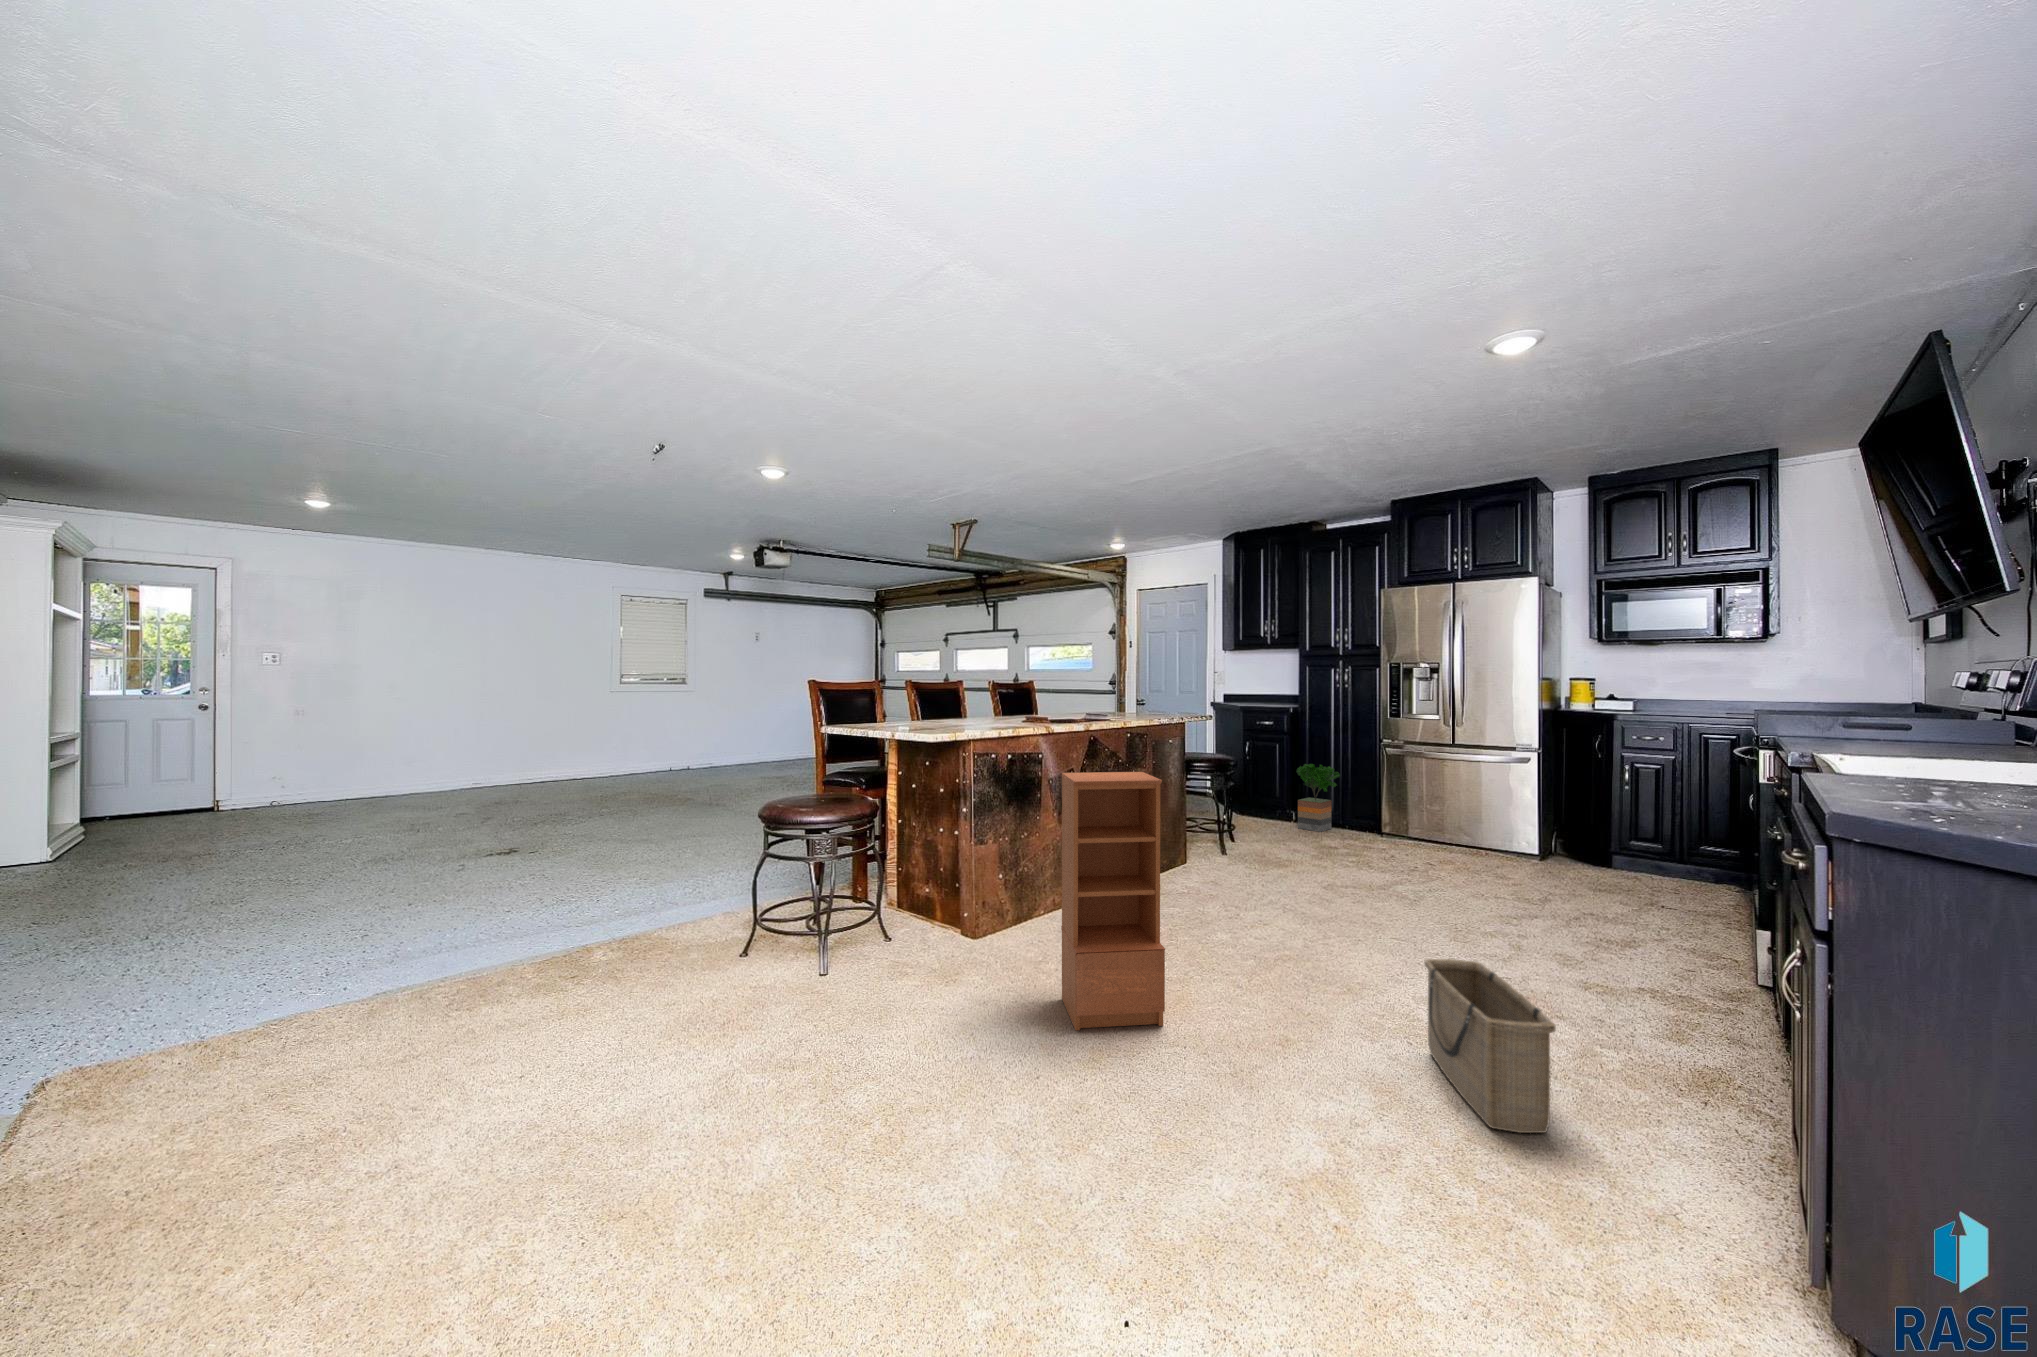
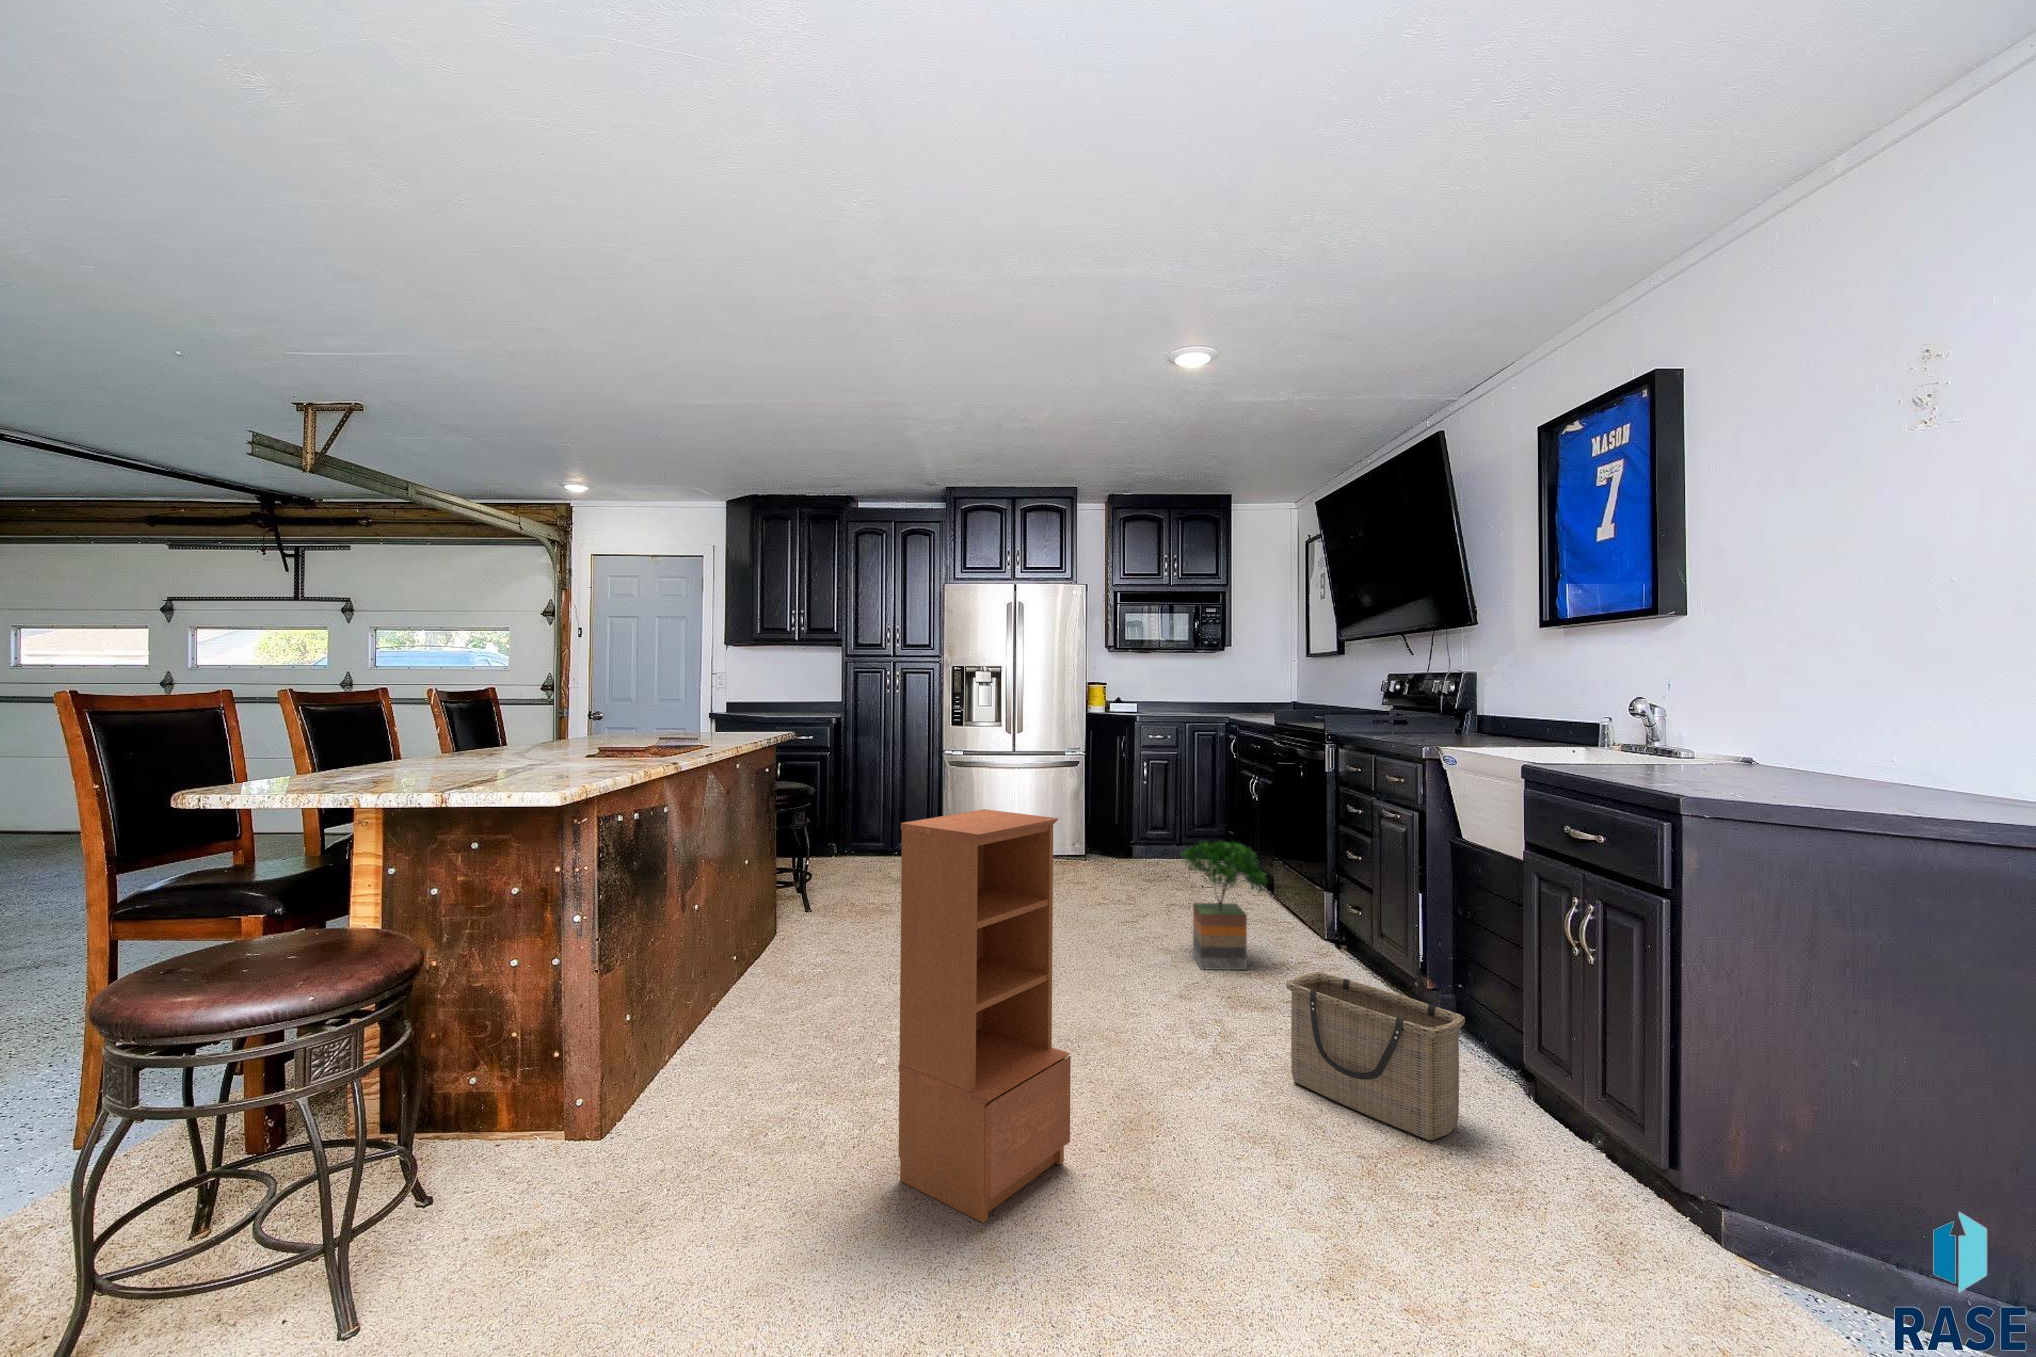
potted tree: present [1297,764,1339,832] -> present [1180,842,1266,970]

